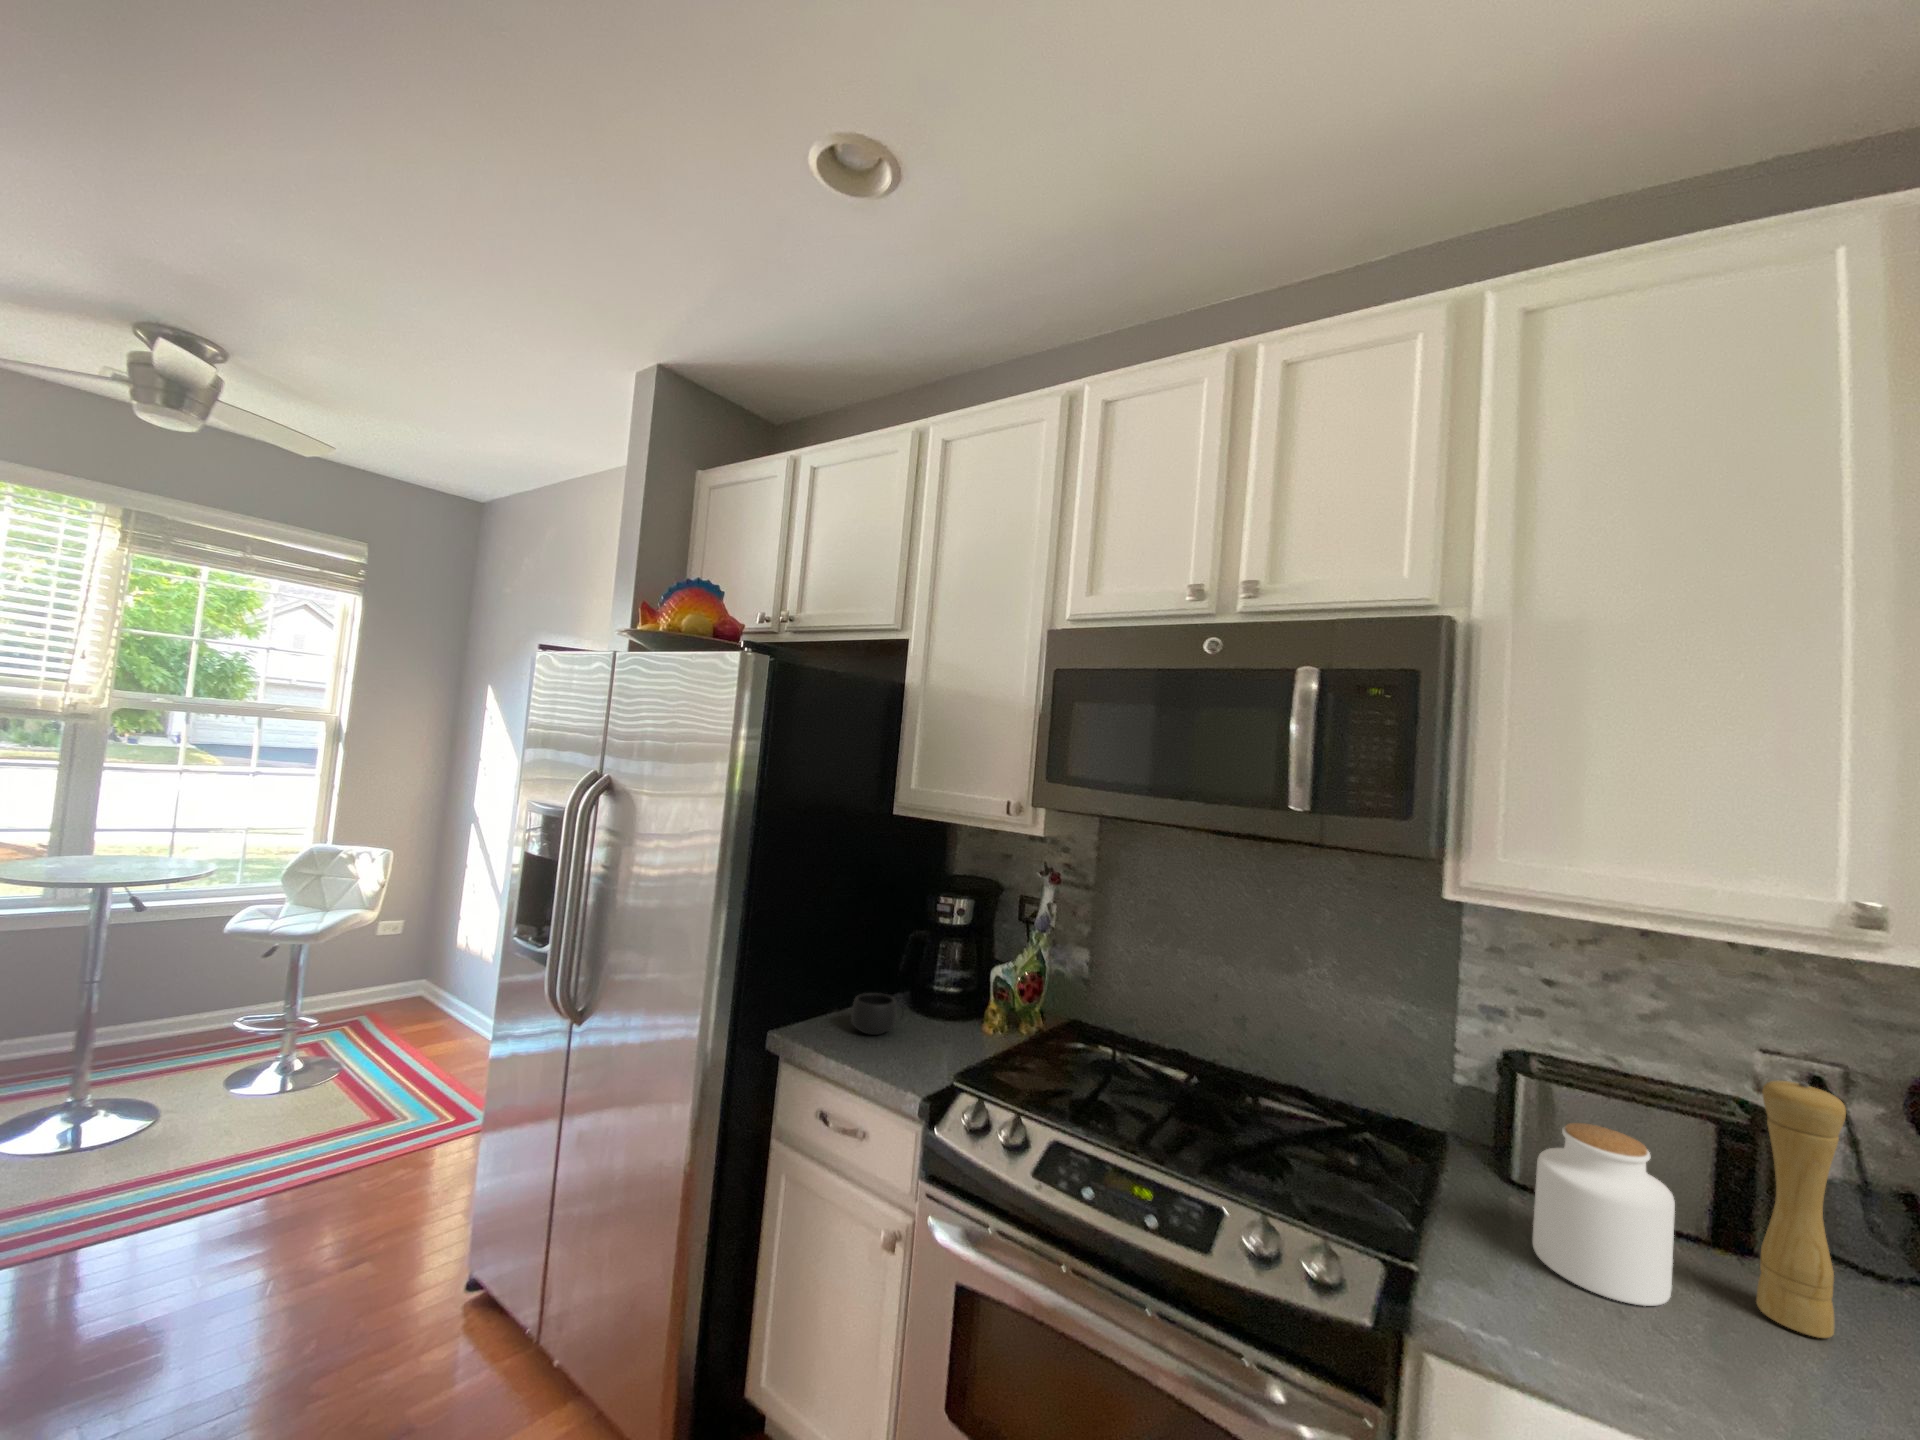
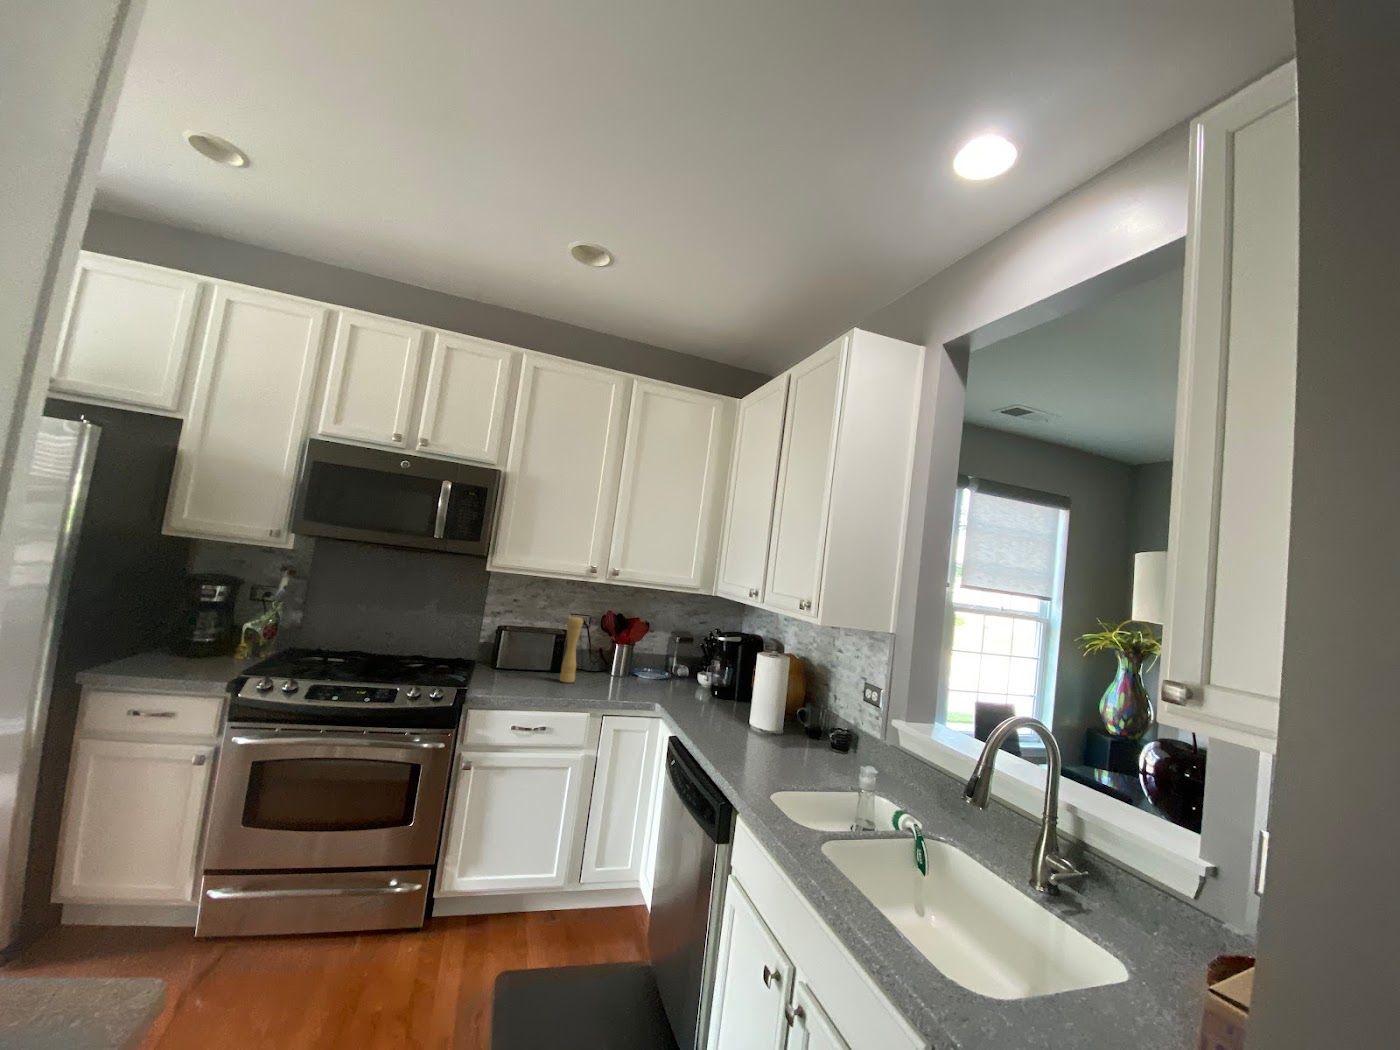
mug: present [851,993,903,1035] -> none [140,644,182,667]
jar: present [1532,1123,1675,1306] -> none [505,639,543,685]

